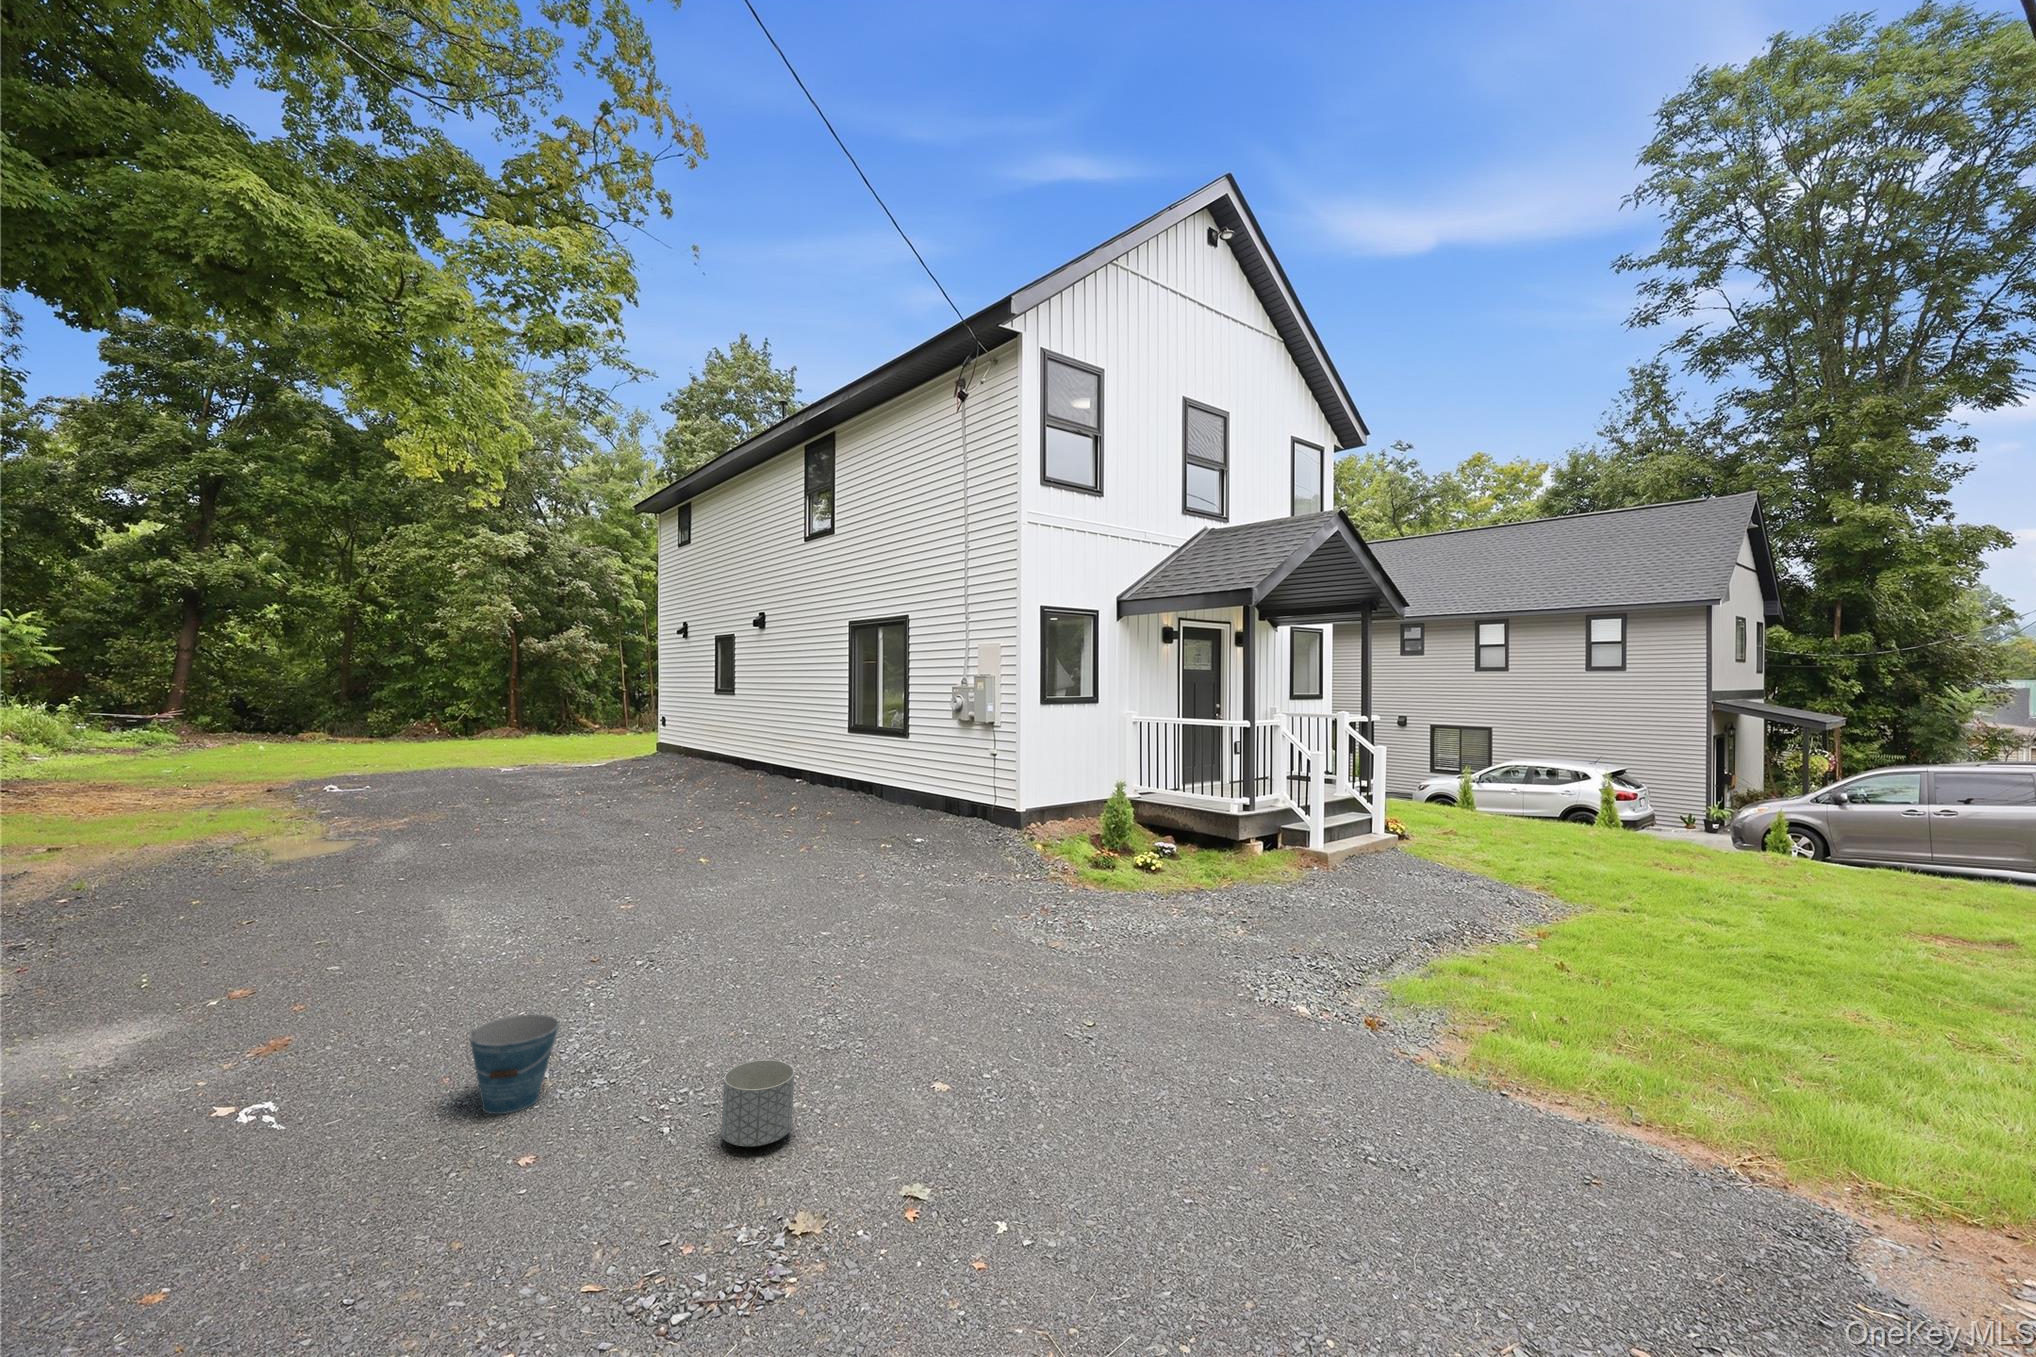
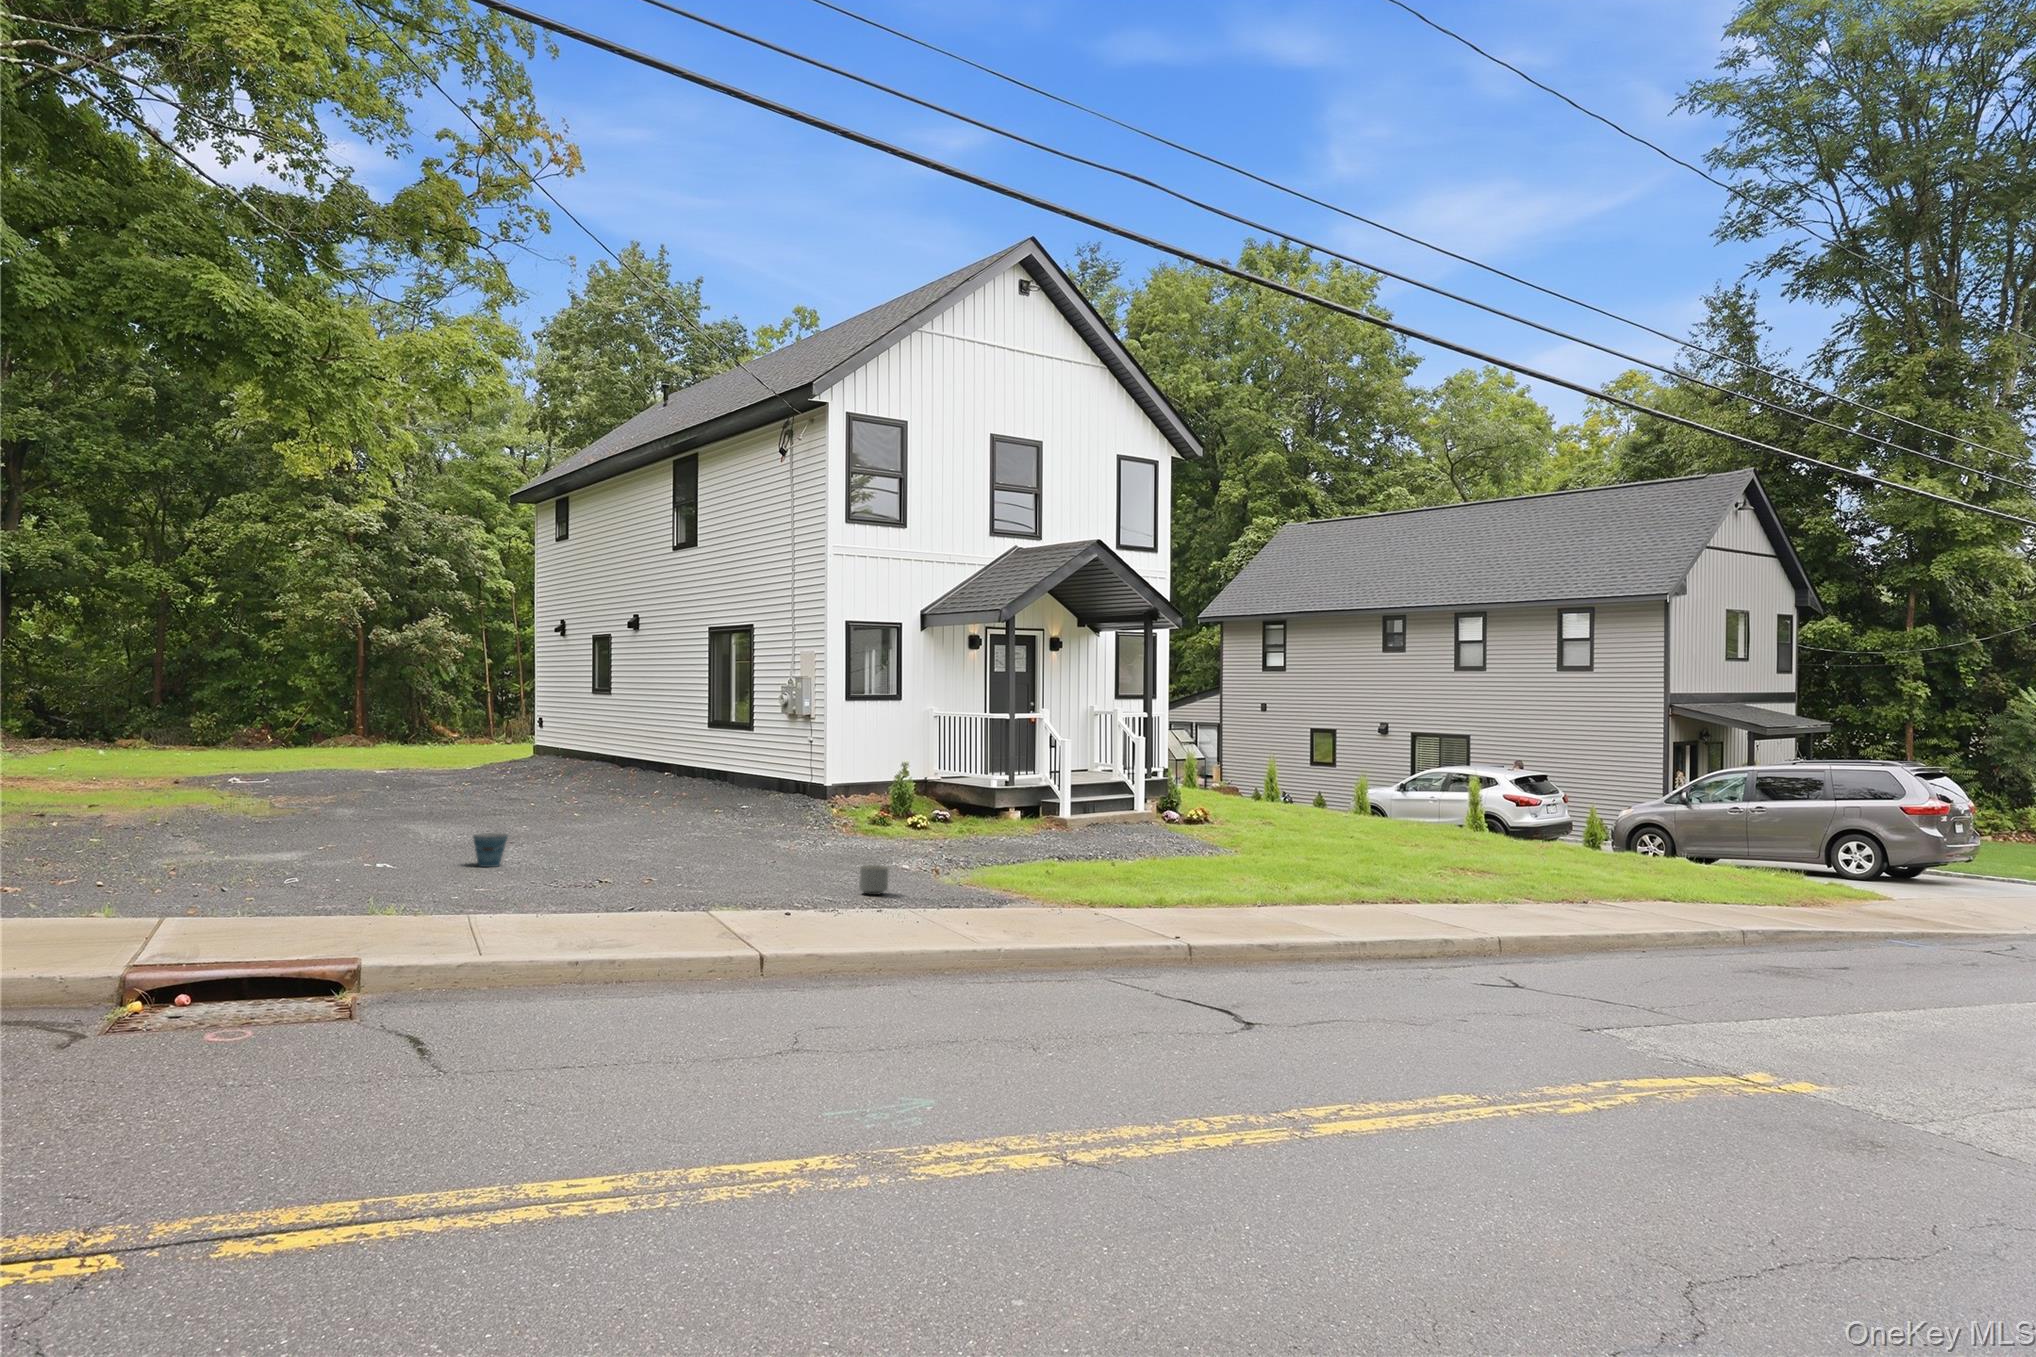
planter: present [721,1060,794,1147] -> present [859,865,889,895]

